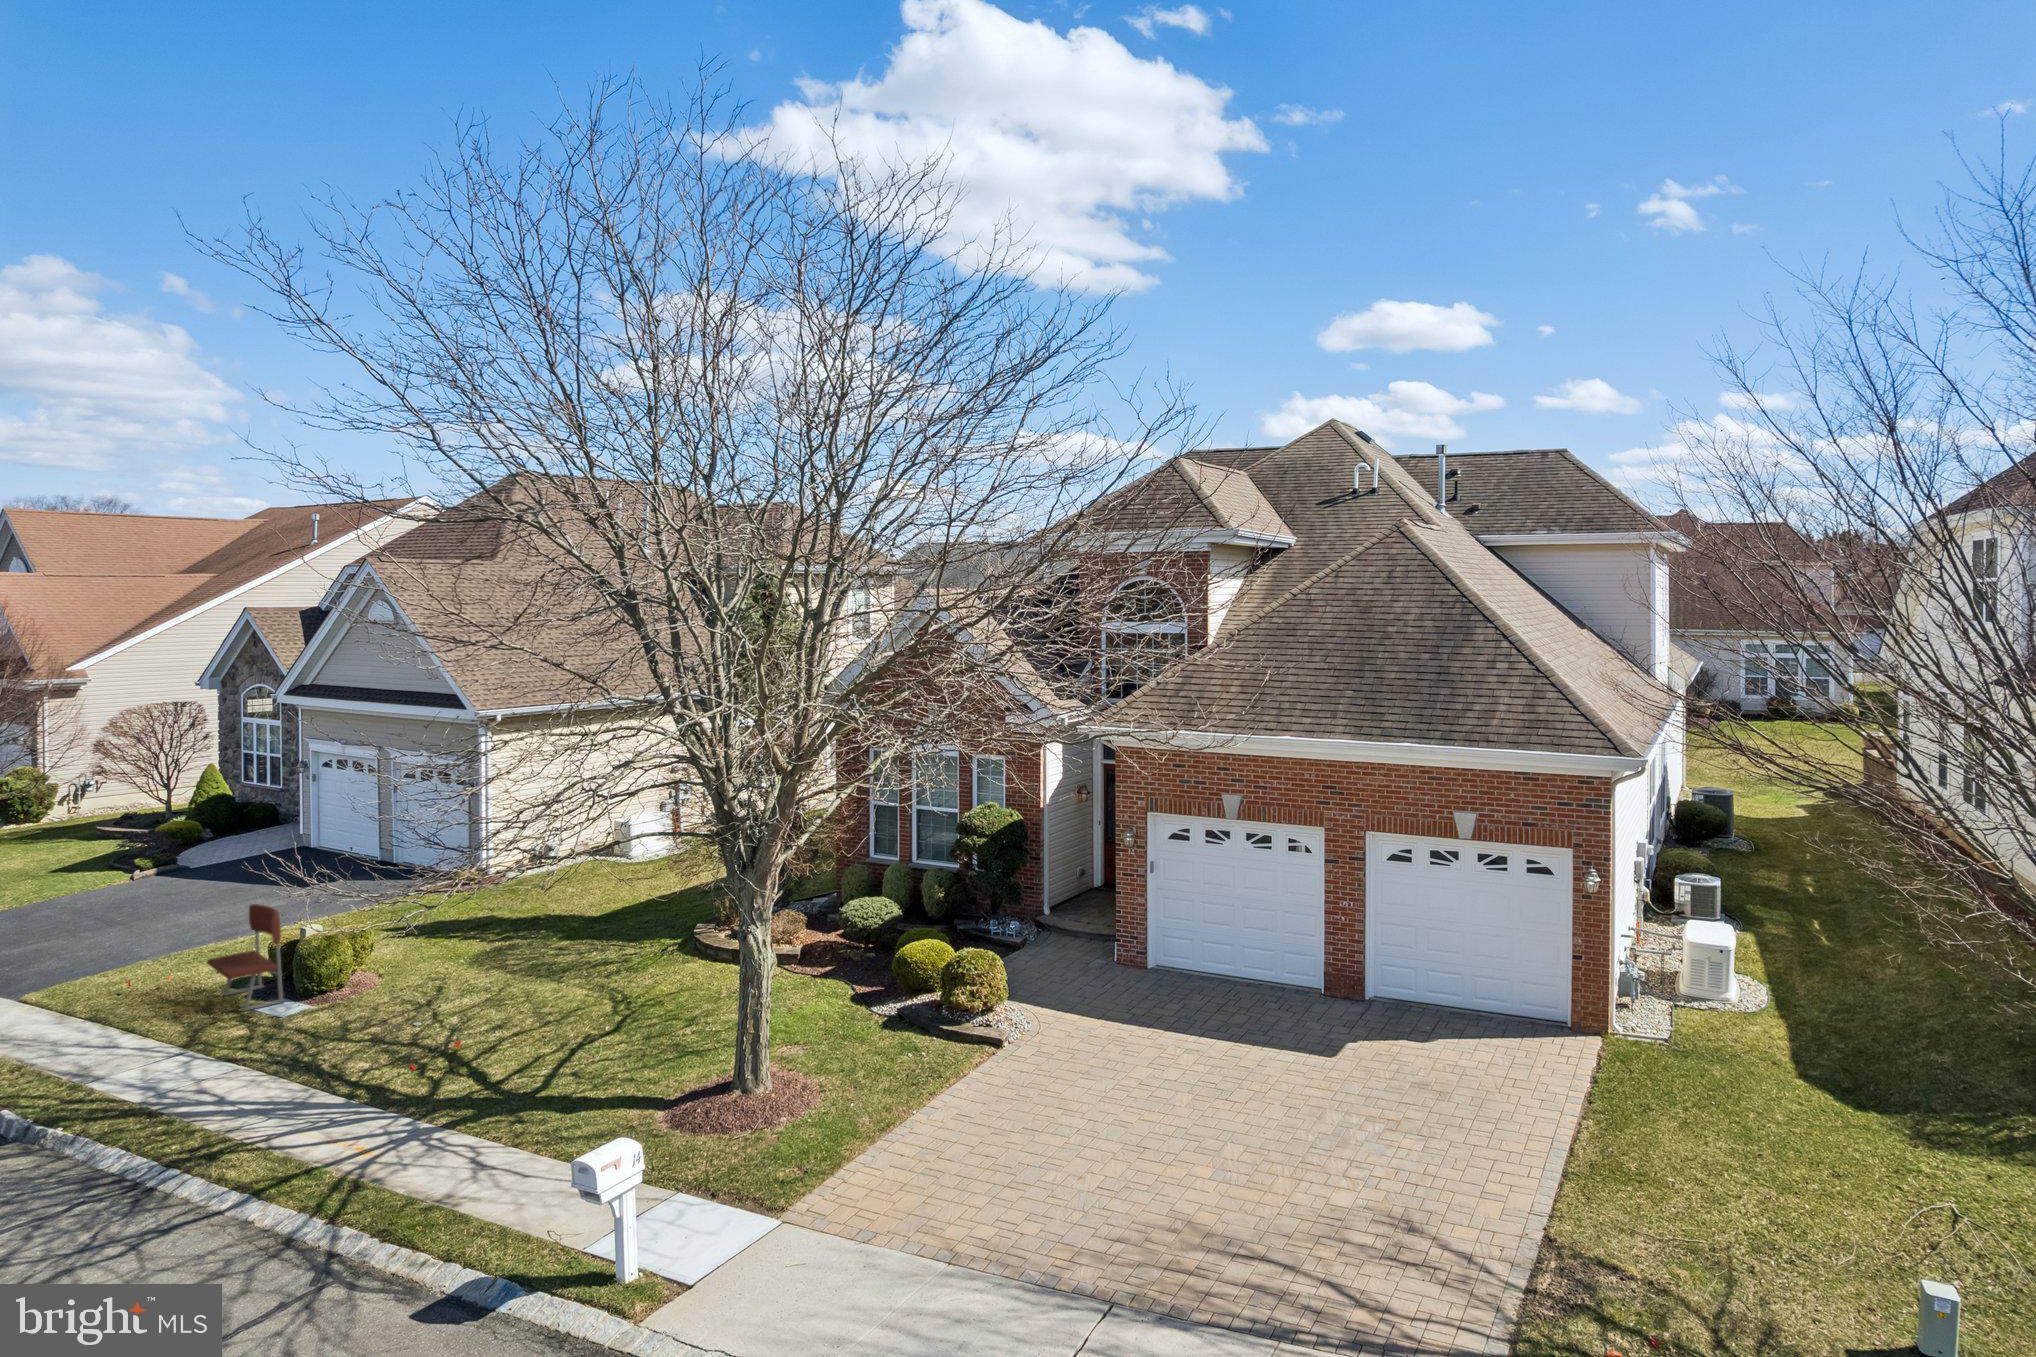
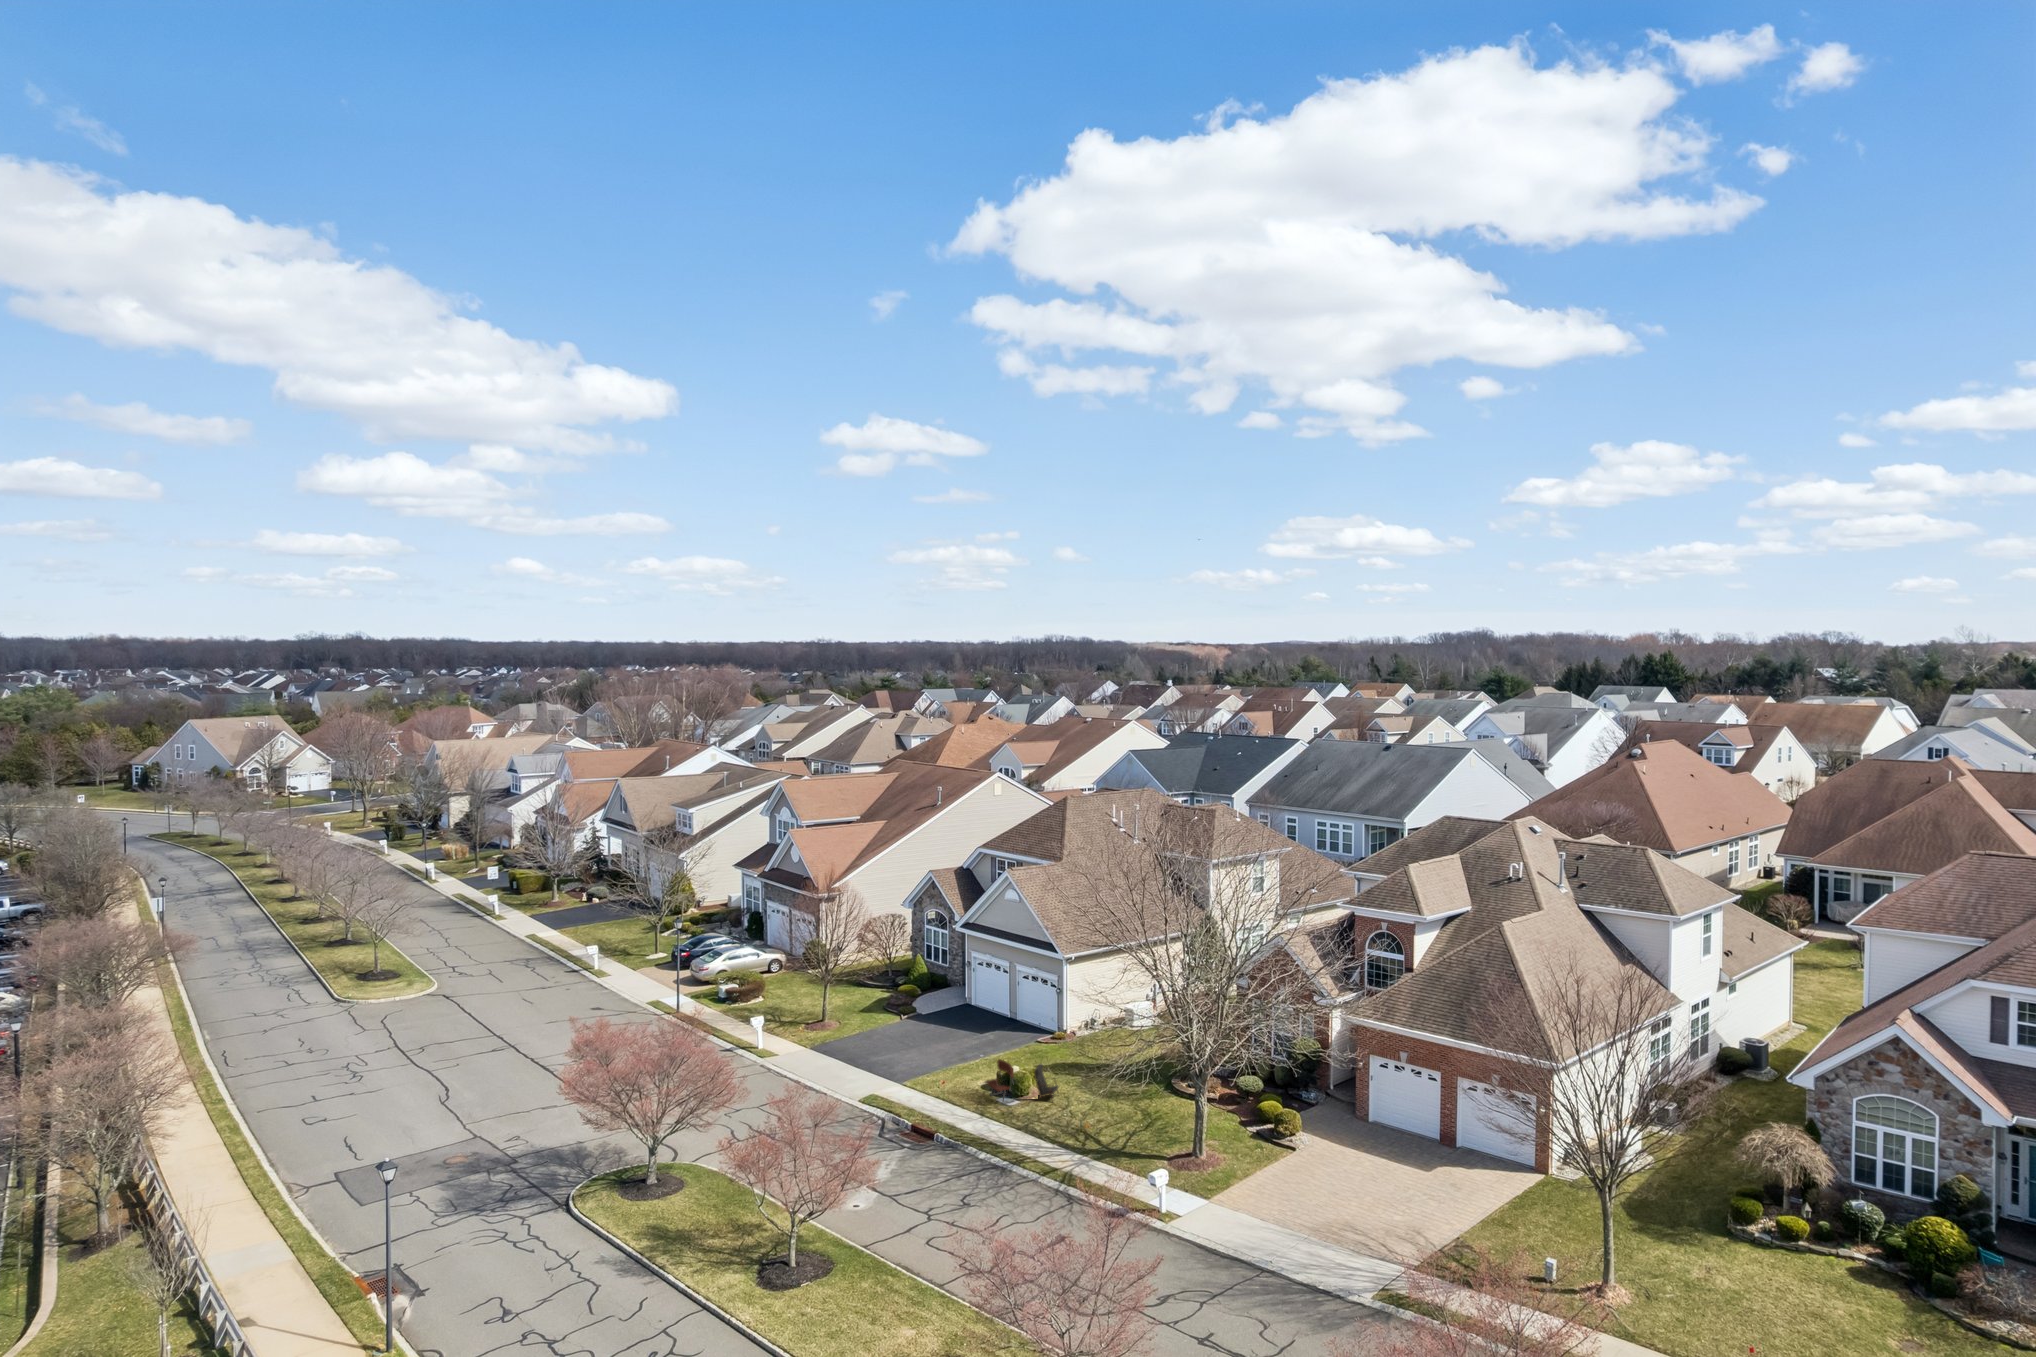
lounge chair: none [340,907,417,996] -> present [1034,1064,1058,1097]

